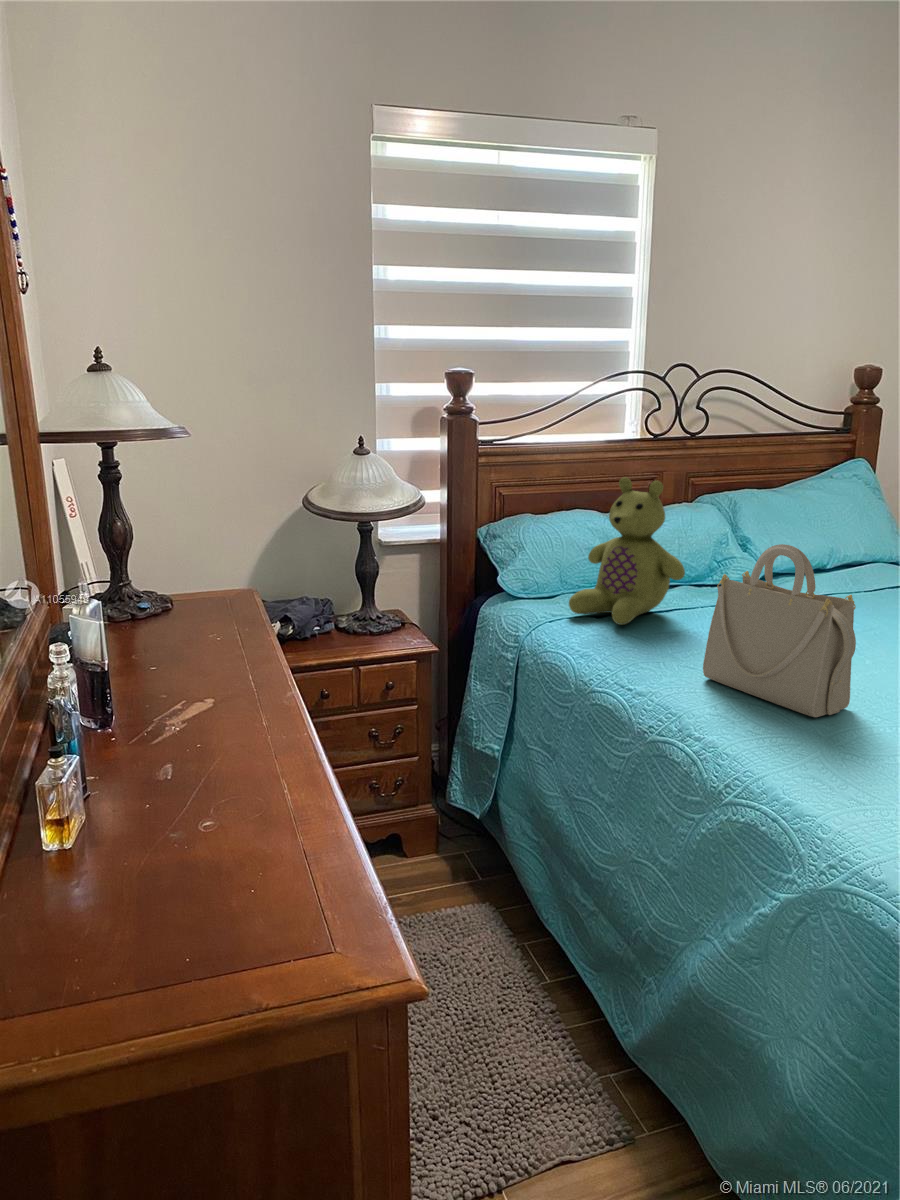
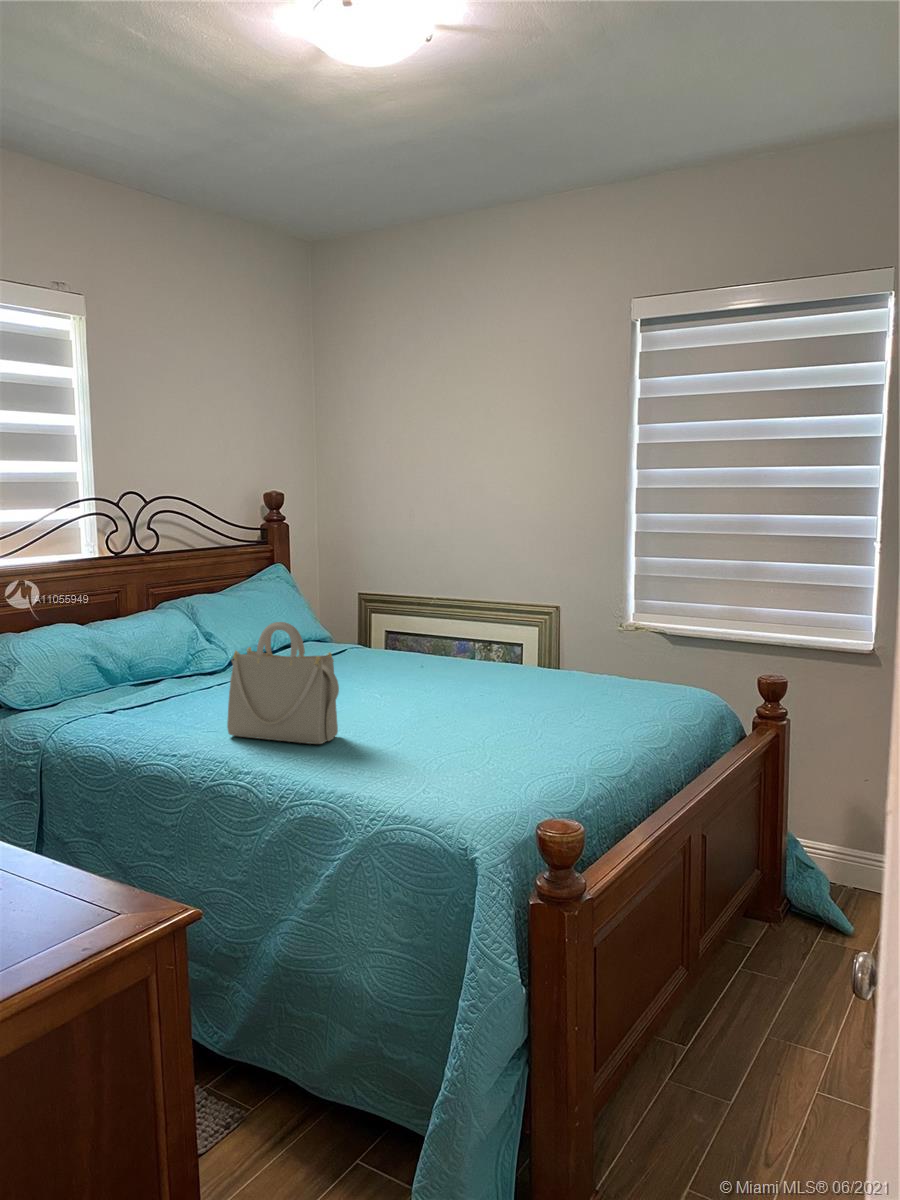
stuffed bear: present [569,477,685,625] -> none [81,585,183,713]

